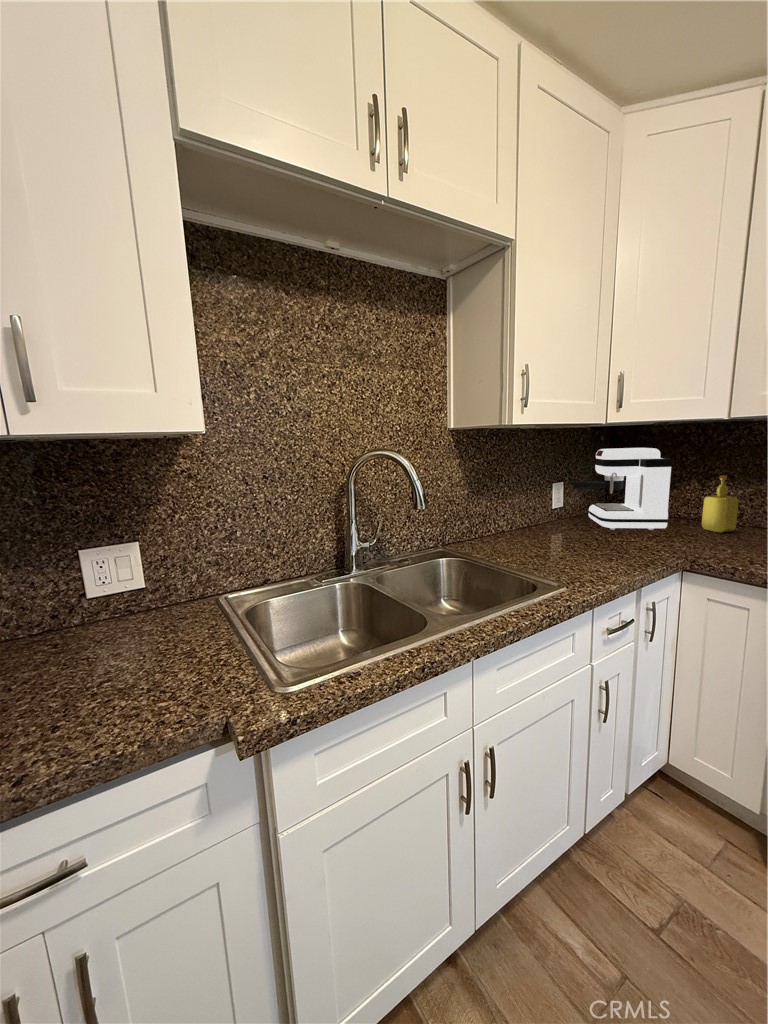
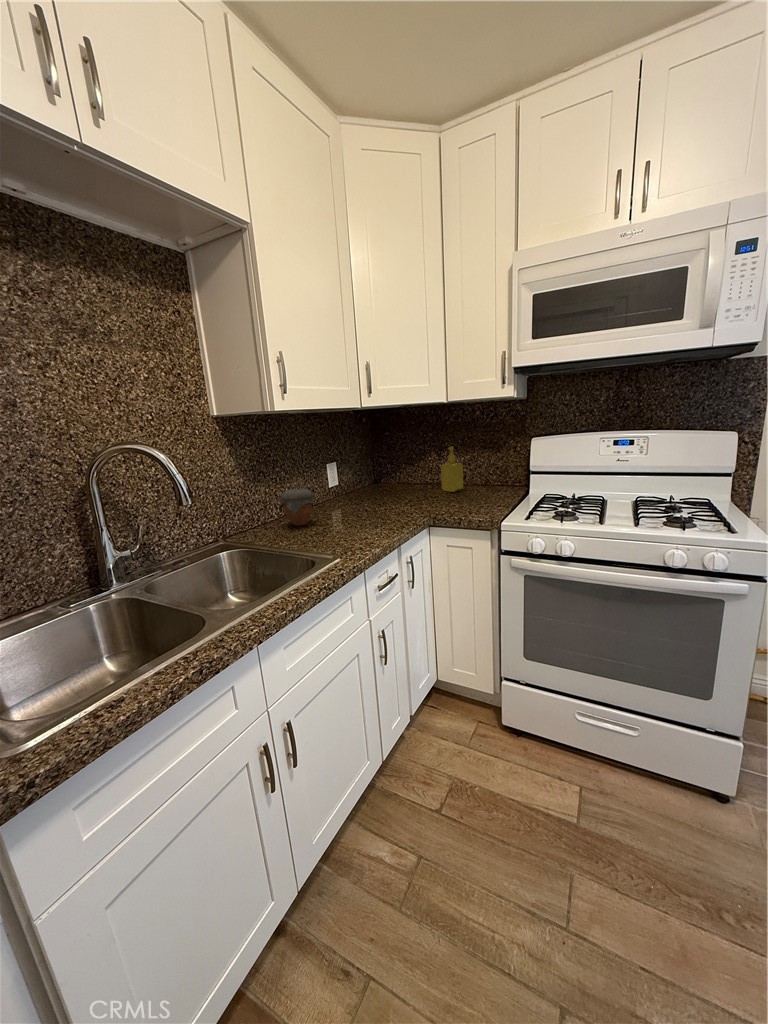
coffee maker: present [573,448,672,530] -> none [343,426,418,500]
jar: none [501,506,539,545] -> present [279,489,314,526]

